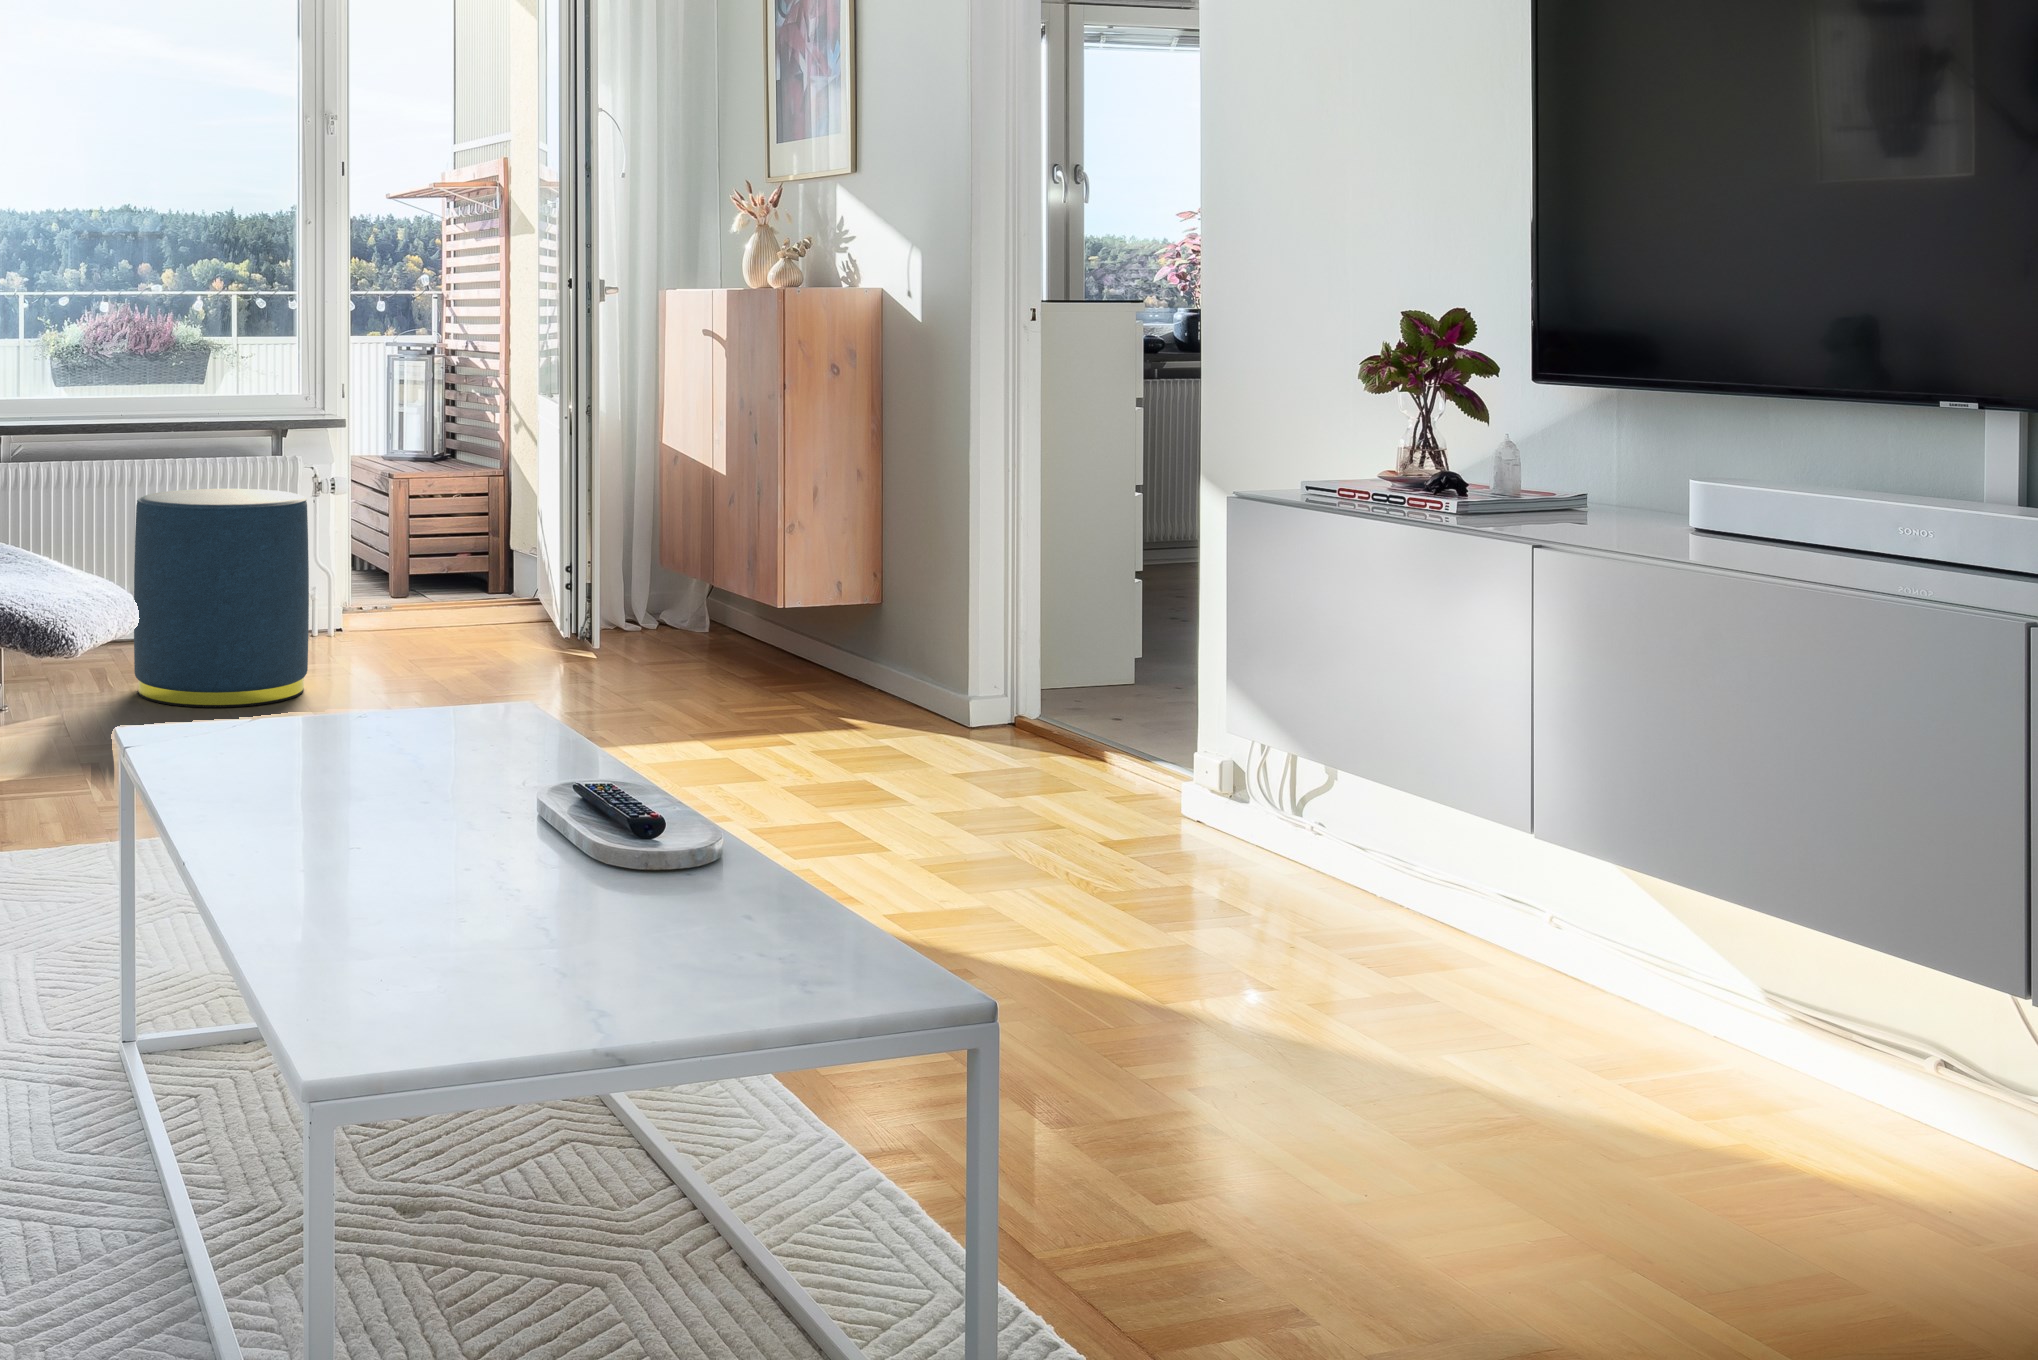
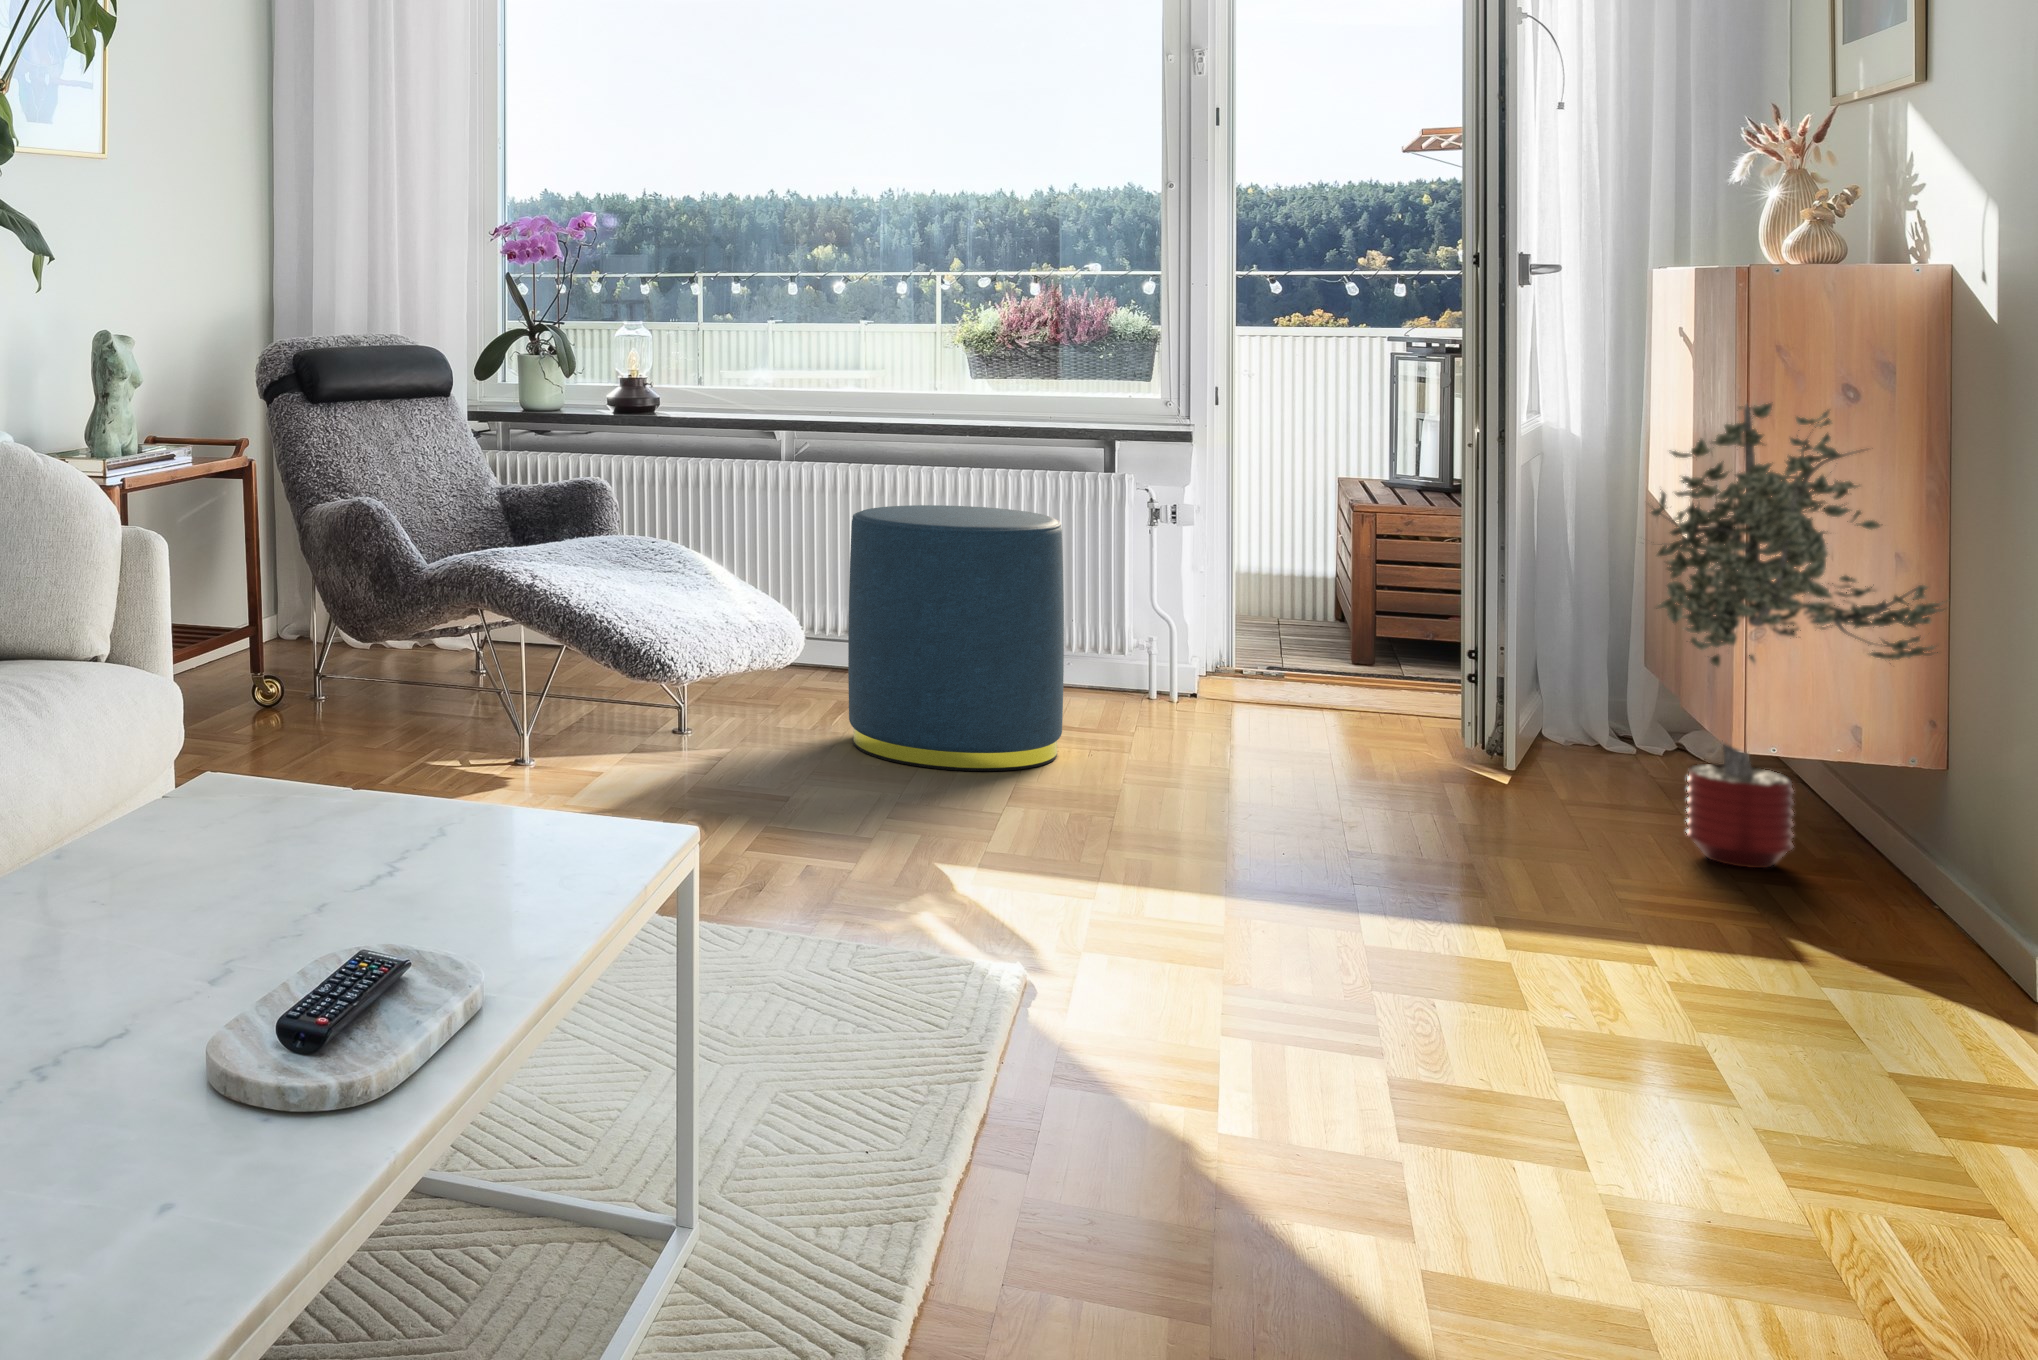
potted tree: none [717,381,890,695] -> present [1651,403,1943,868]

